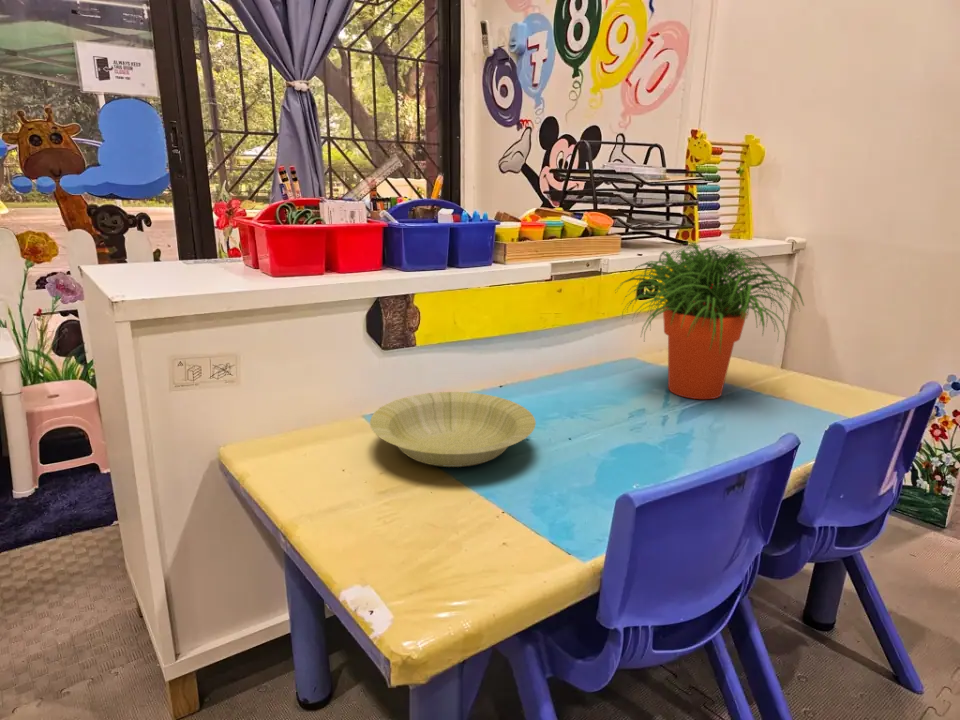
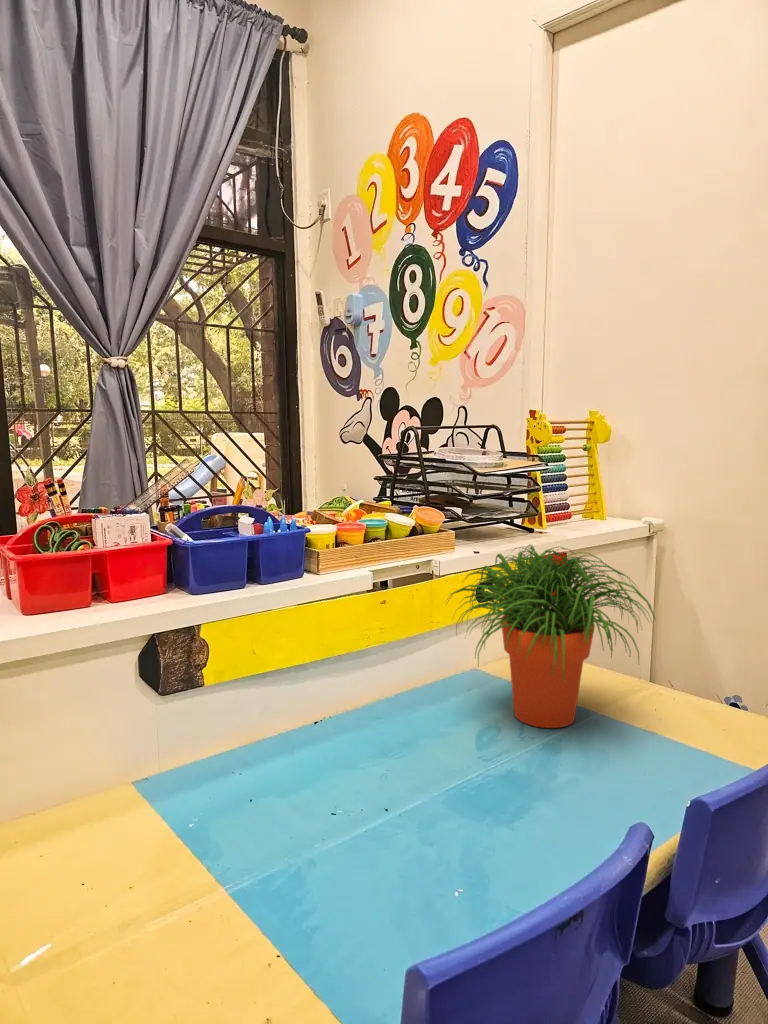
bowl: present [370,392,536,467] -> none [130,743,340,861]

